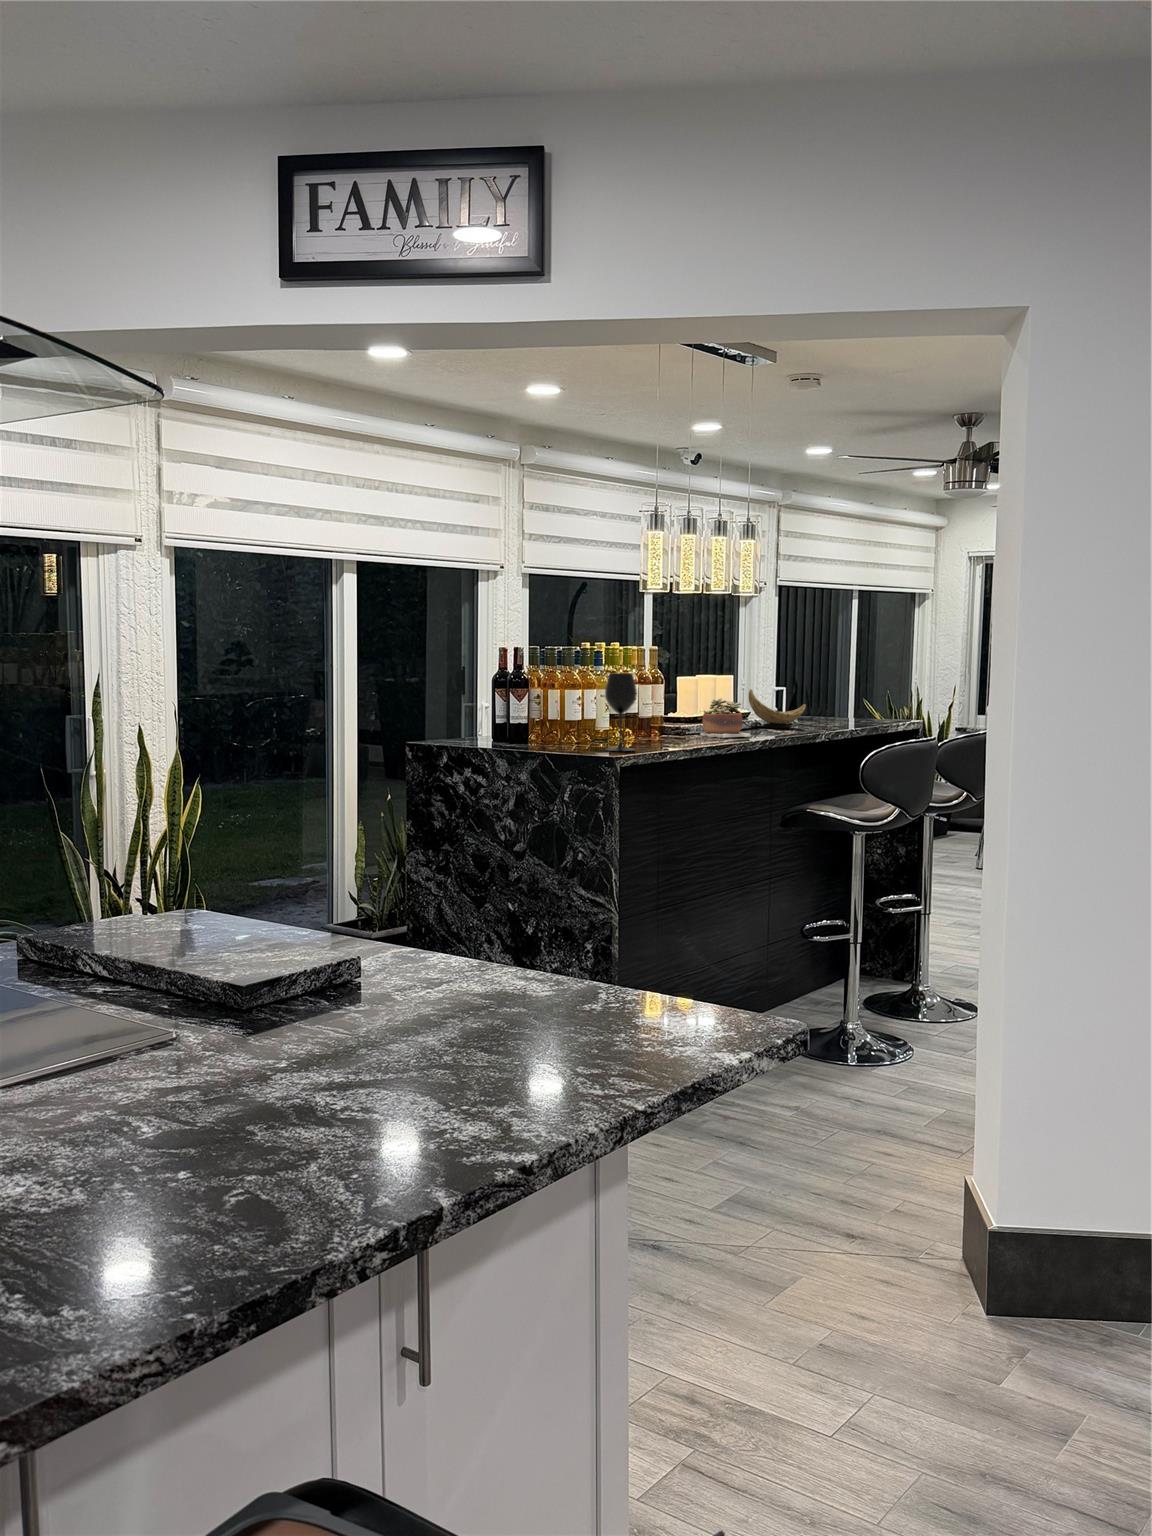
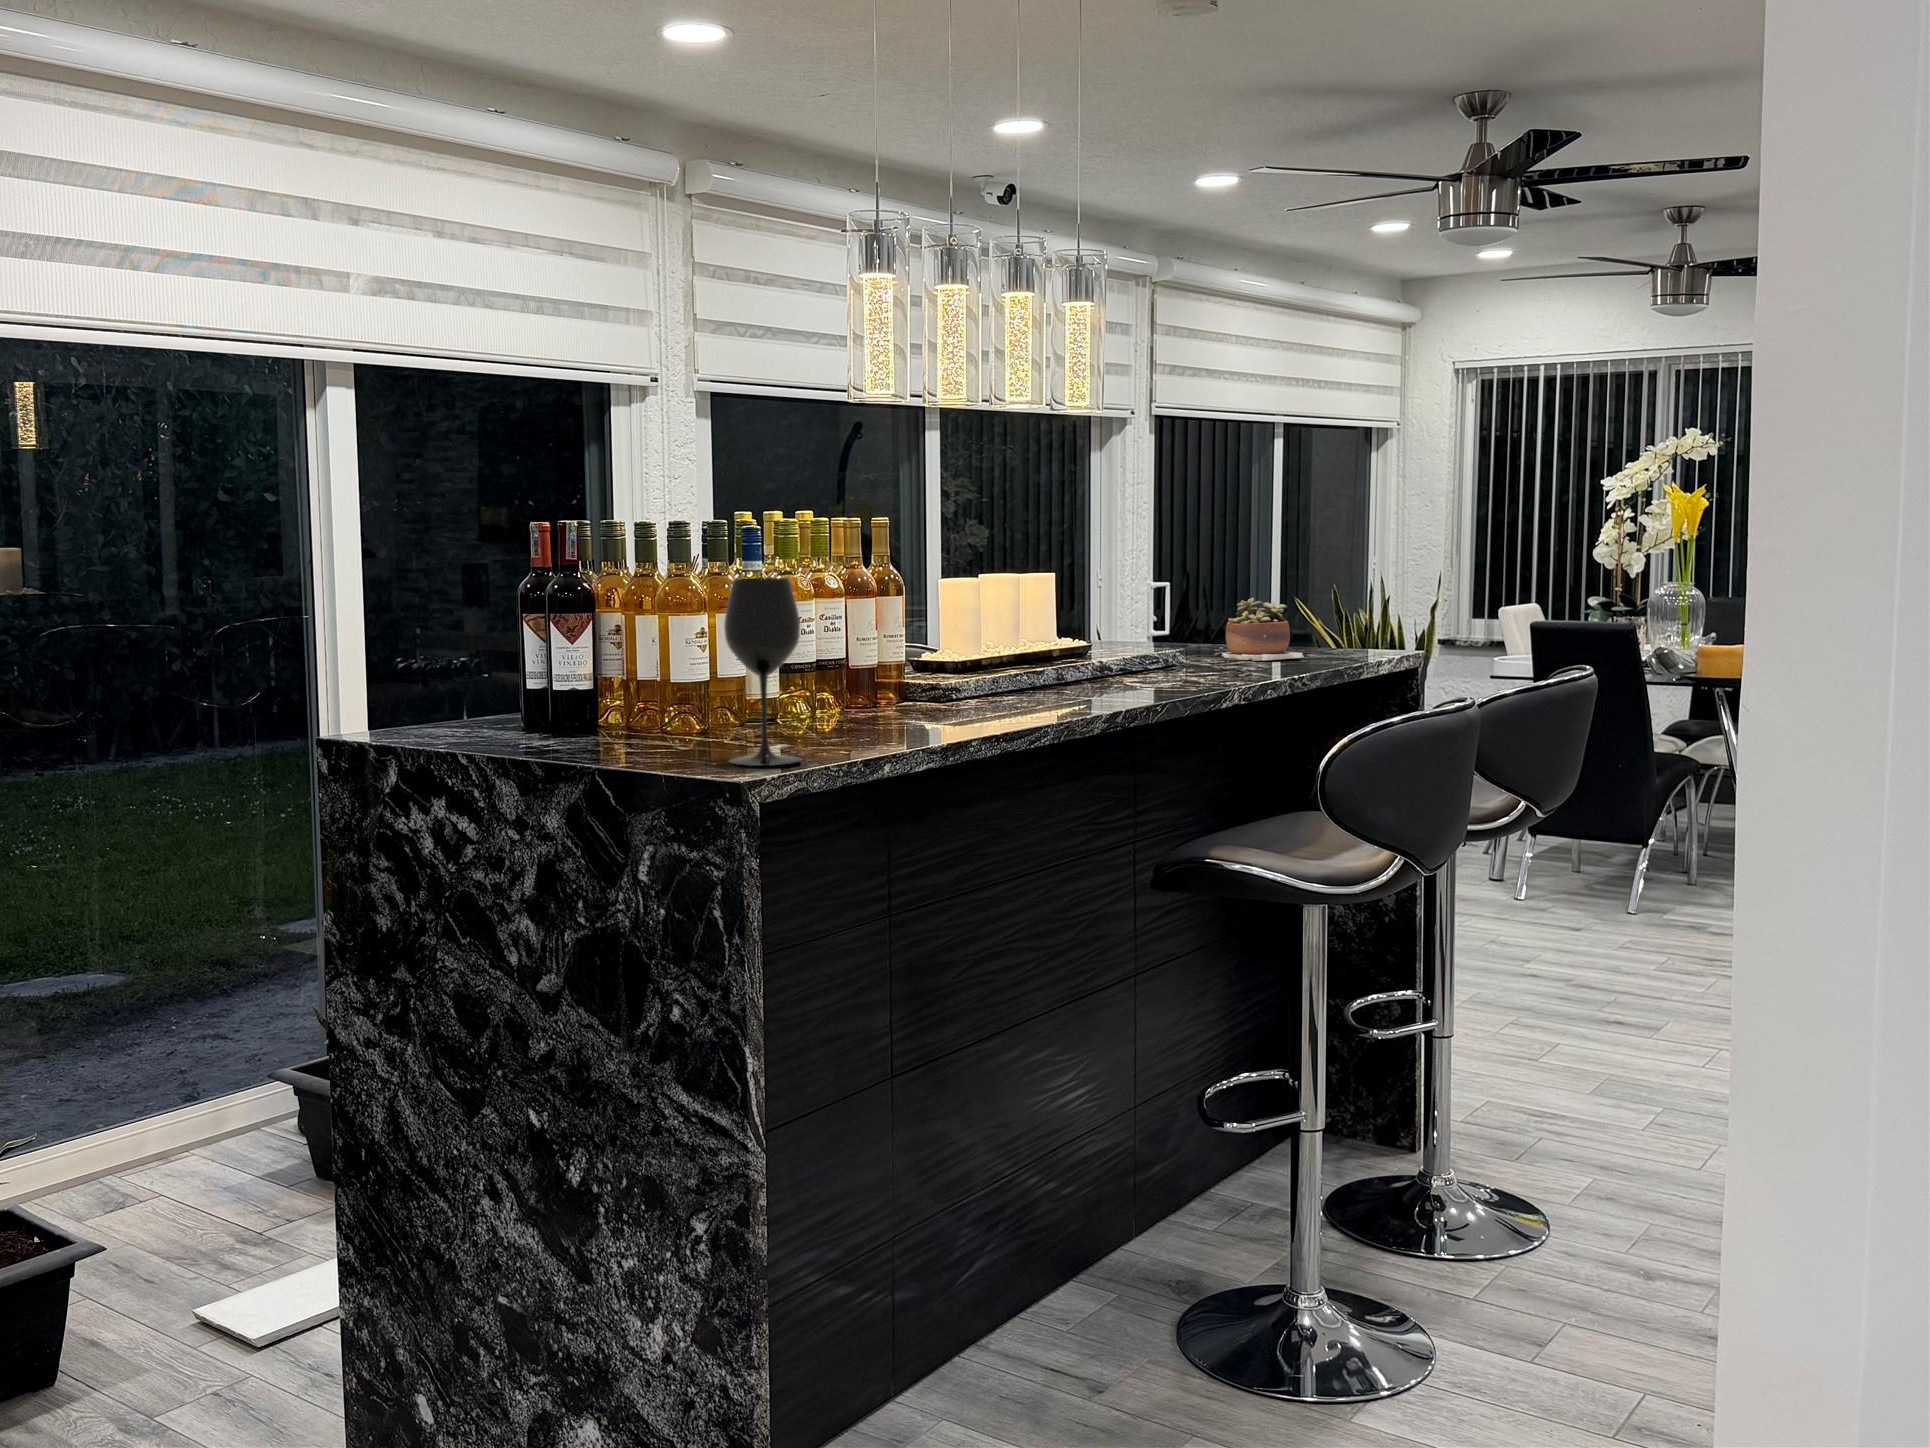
decorative bowl: present [749,689,806,728] -> none [1087,600,1201,677]
succulent plant: present [700,698,751,738] -> present [1216,598,1304,661]

